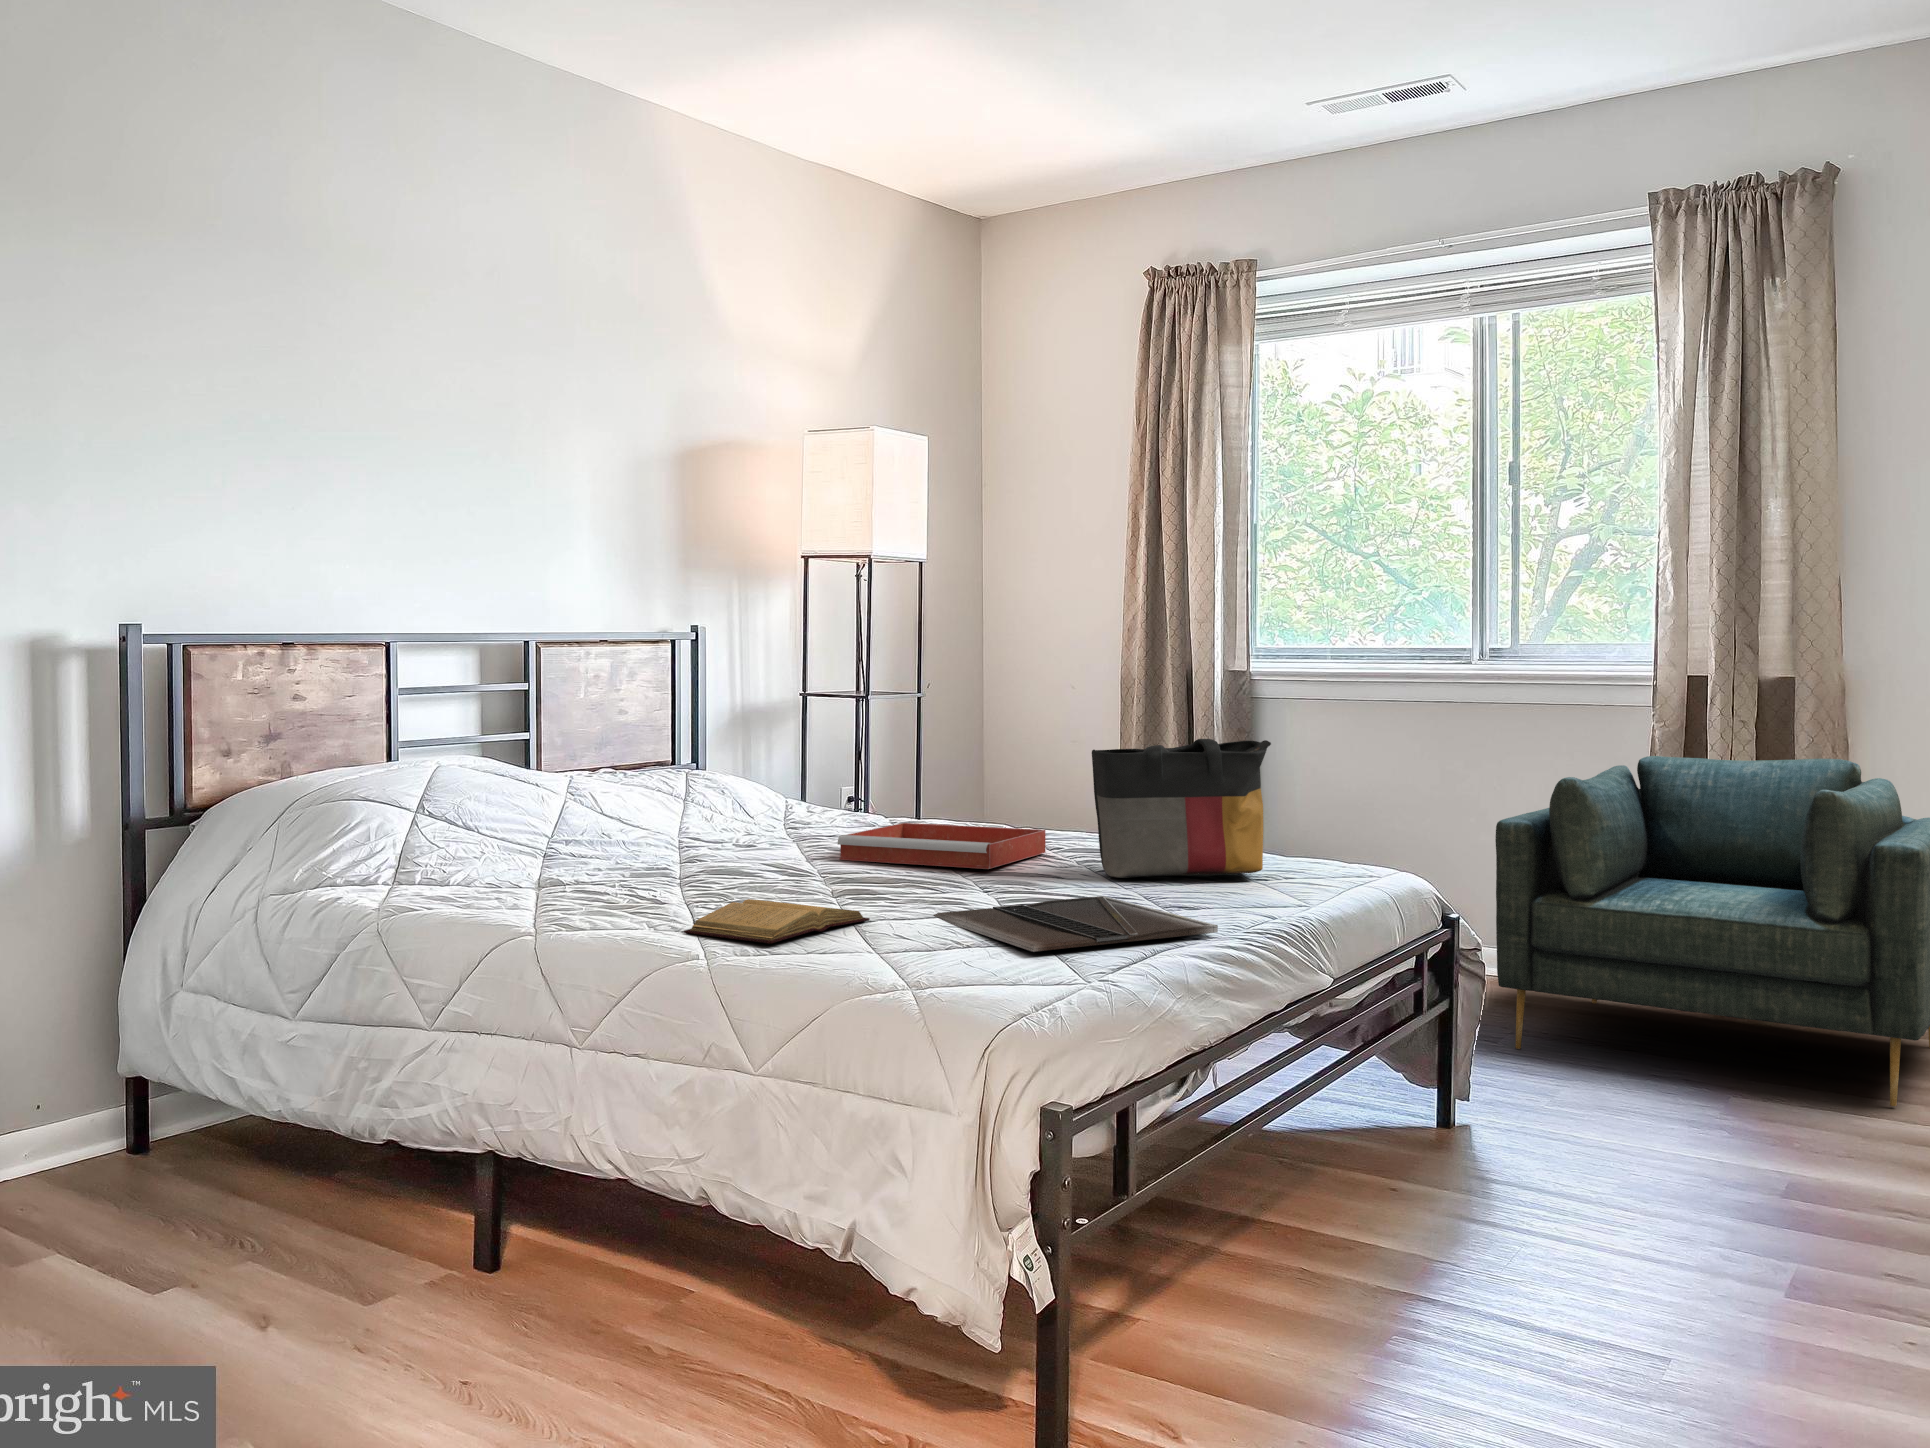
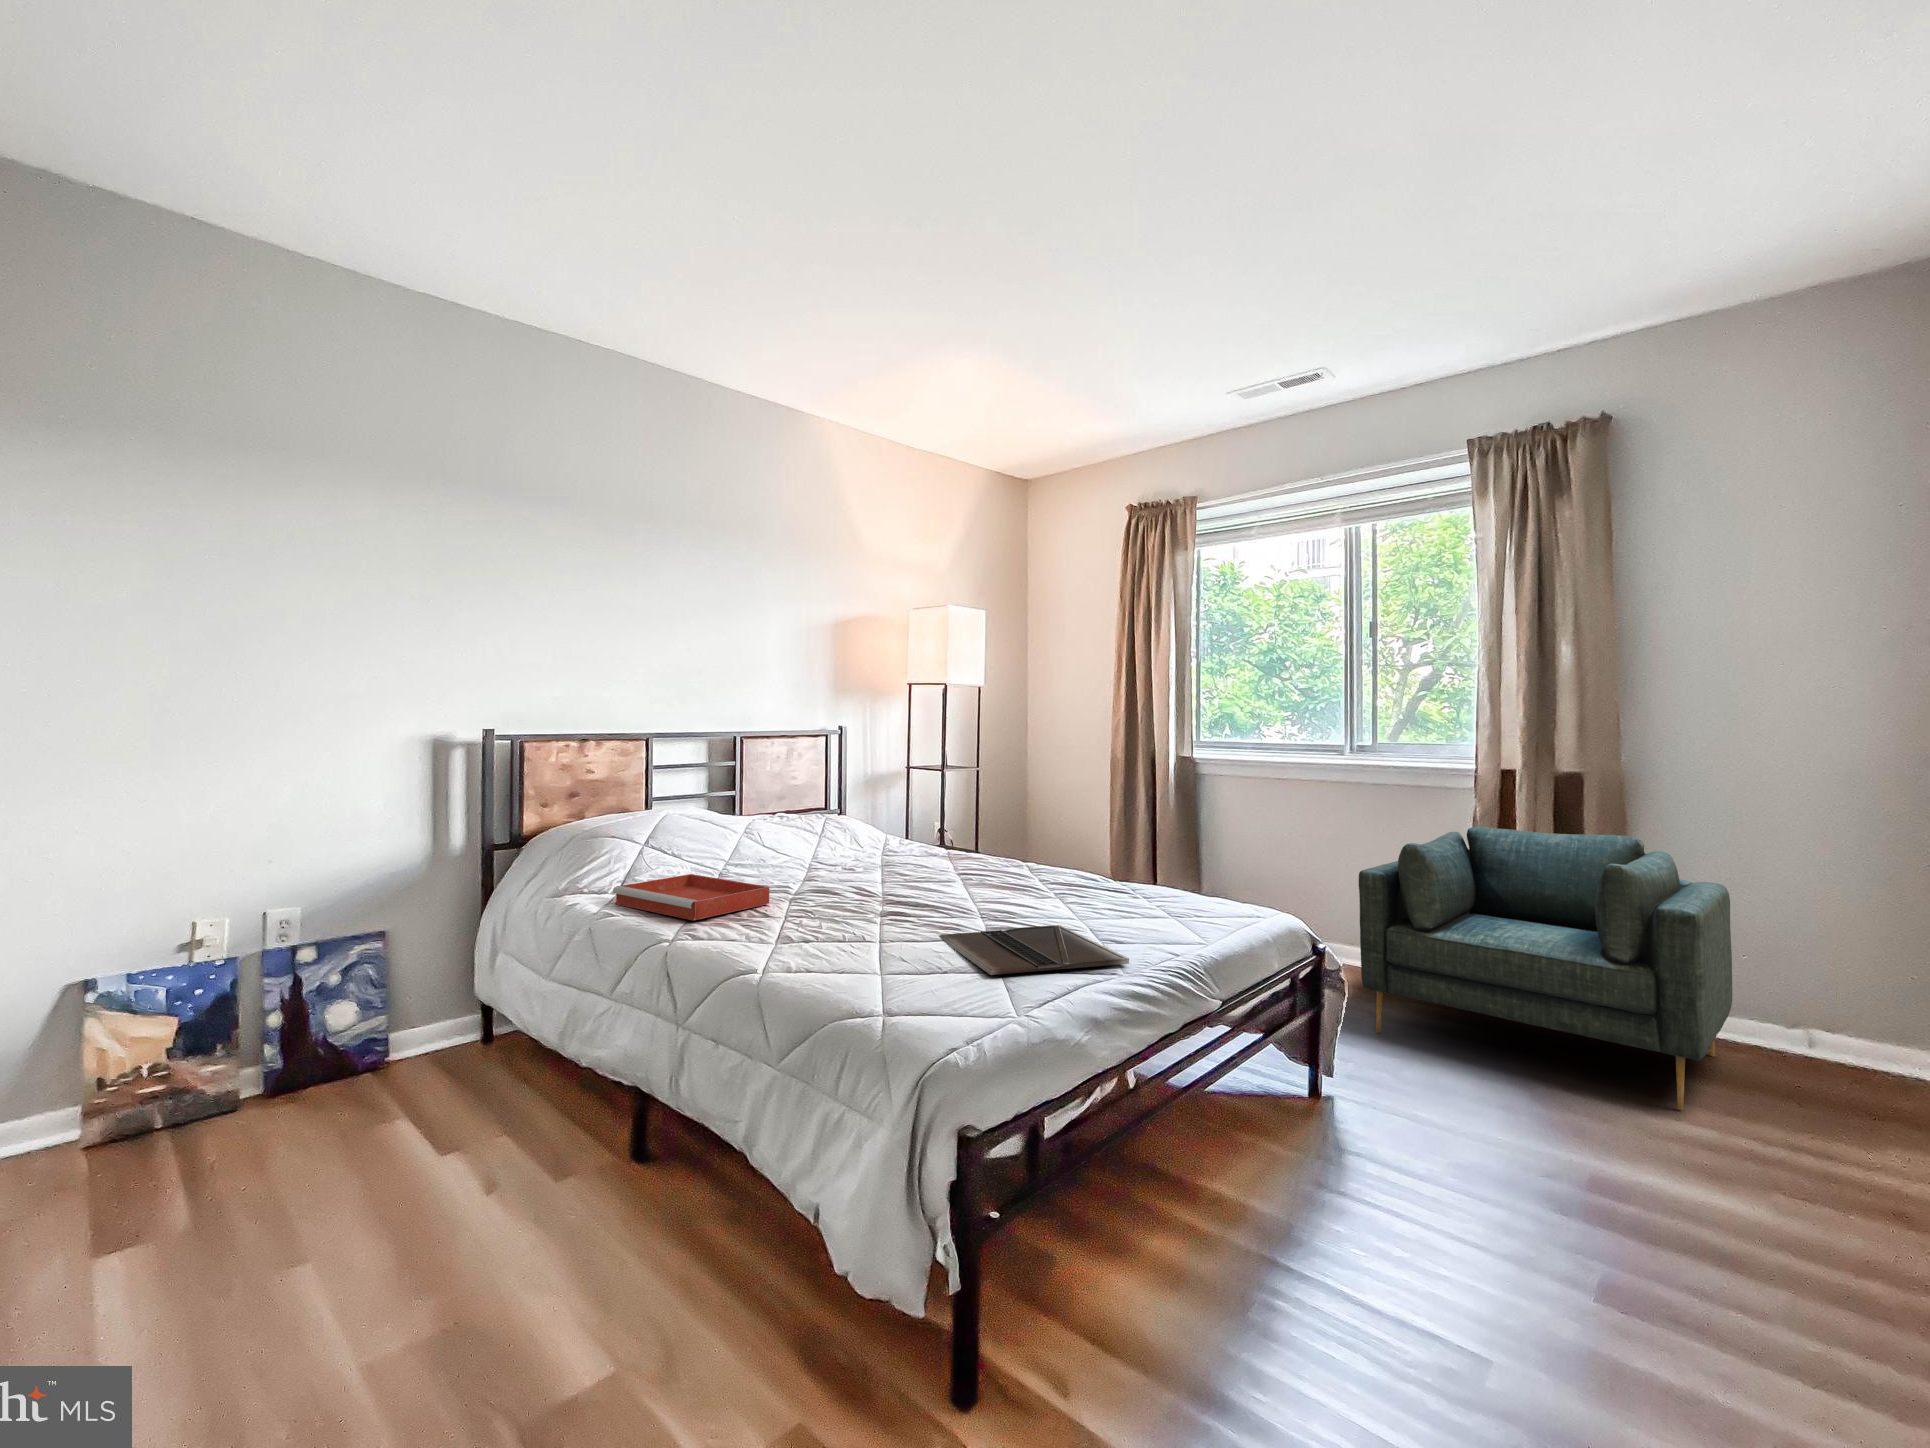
tote bag: present [1092,739,1271,878] -> none [1059,816,1183,910]
tray: present [838,823,1046,869] -> present [613,874,769,920]
book: present [684,899,870,944] -> none [770,920,894,957]

